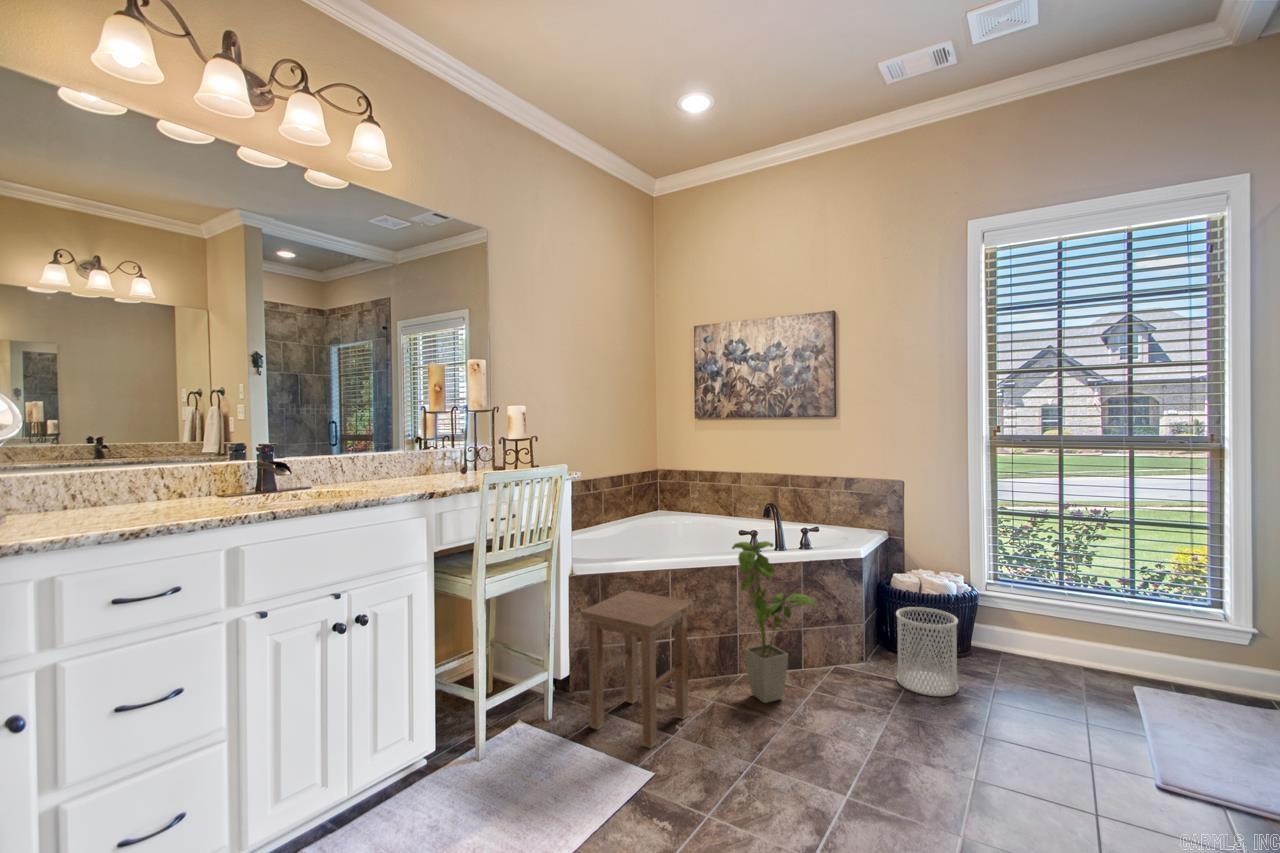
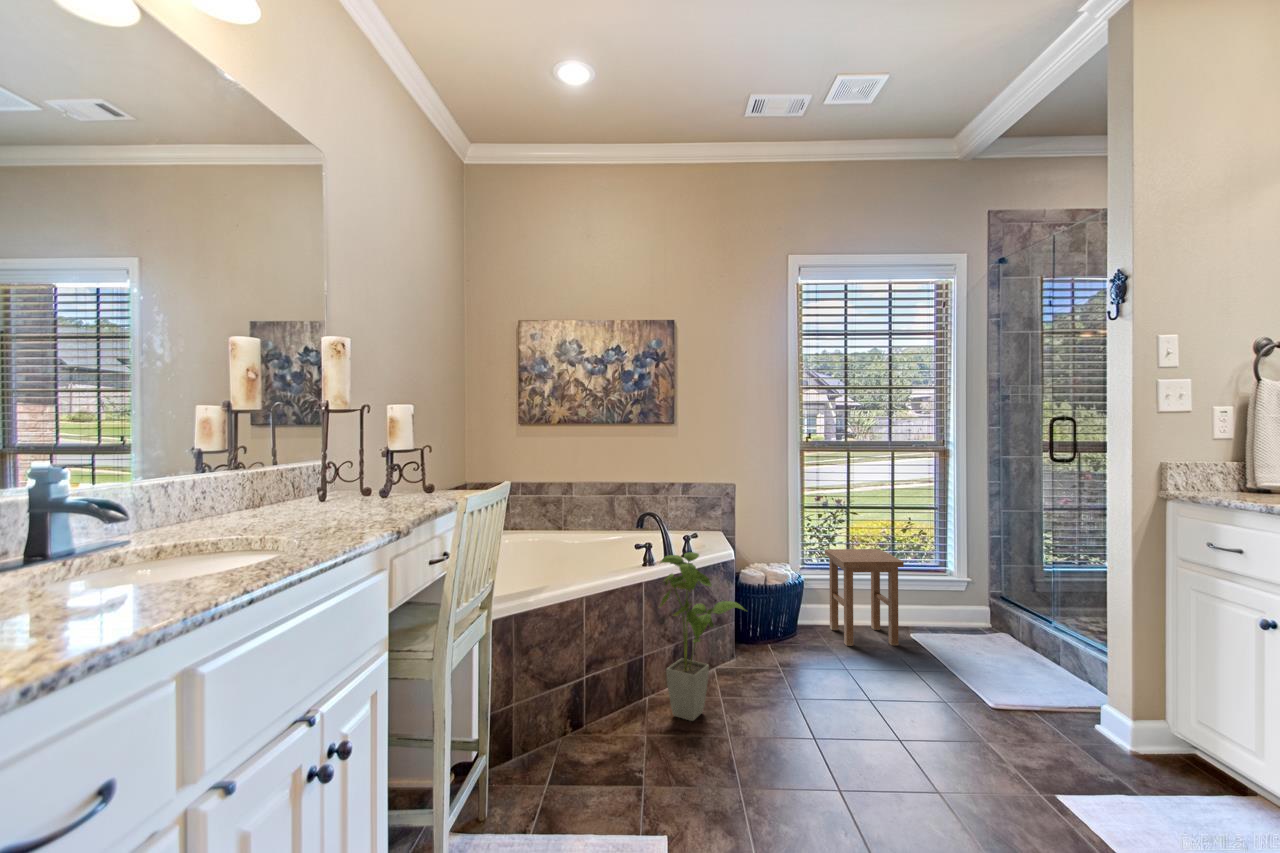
stool: present [581,590,694,748] -> present [825,549,904,646]
wastebasket: present [896,607,958,696] -> none [767,597,819,676]

